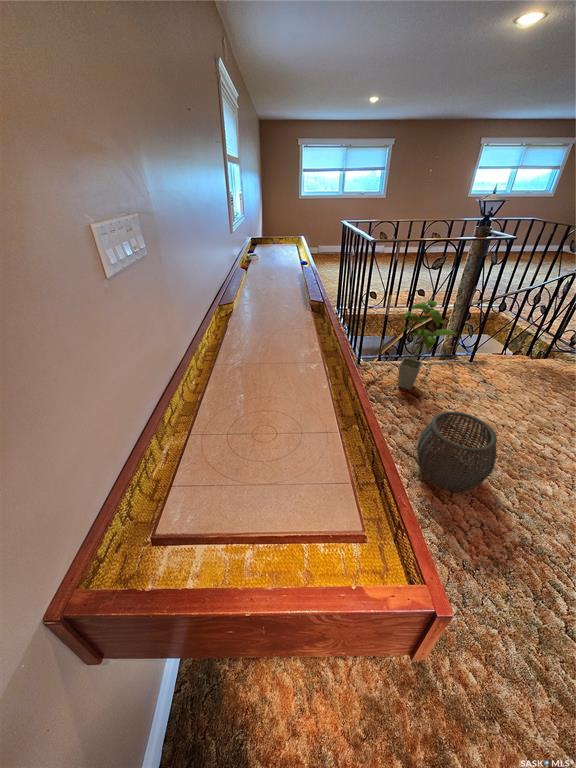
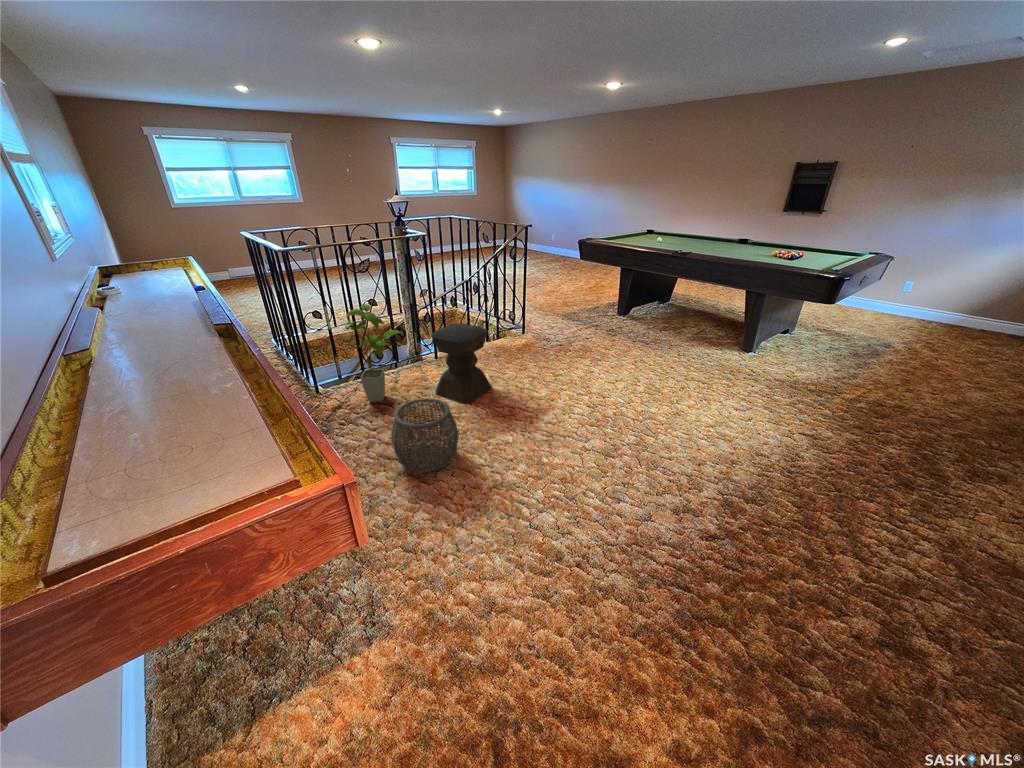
stool: none [464,337,561,424] -> present [431,323,491,403]

